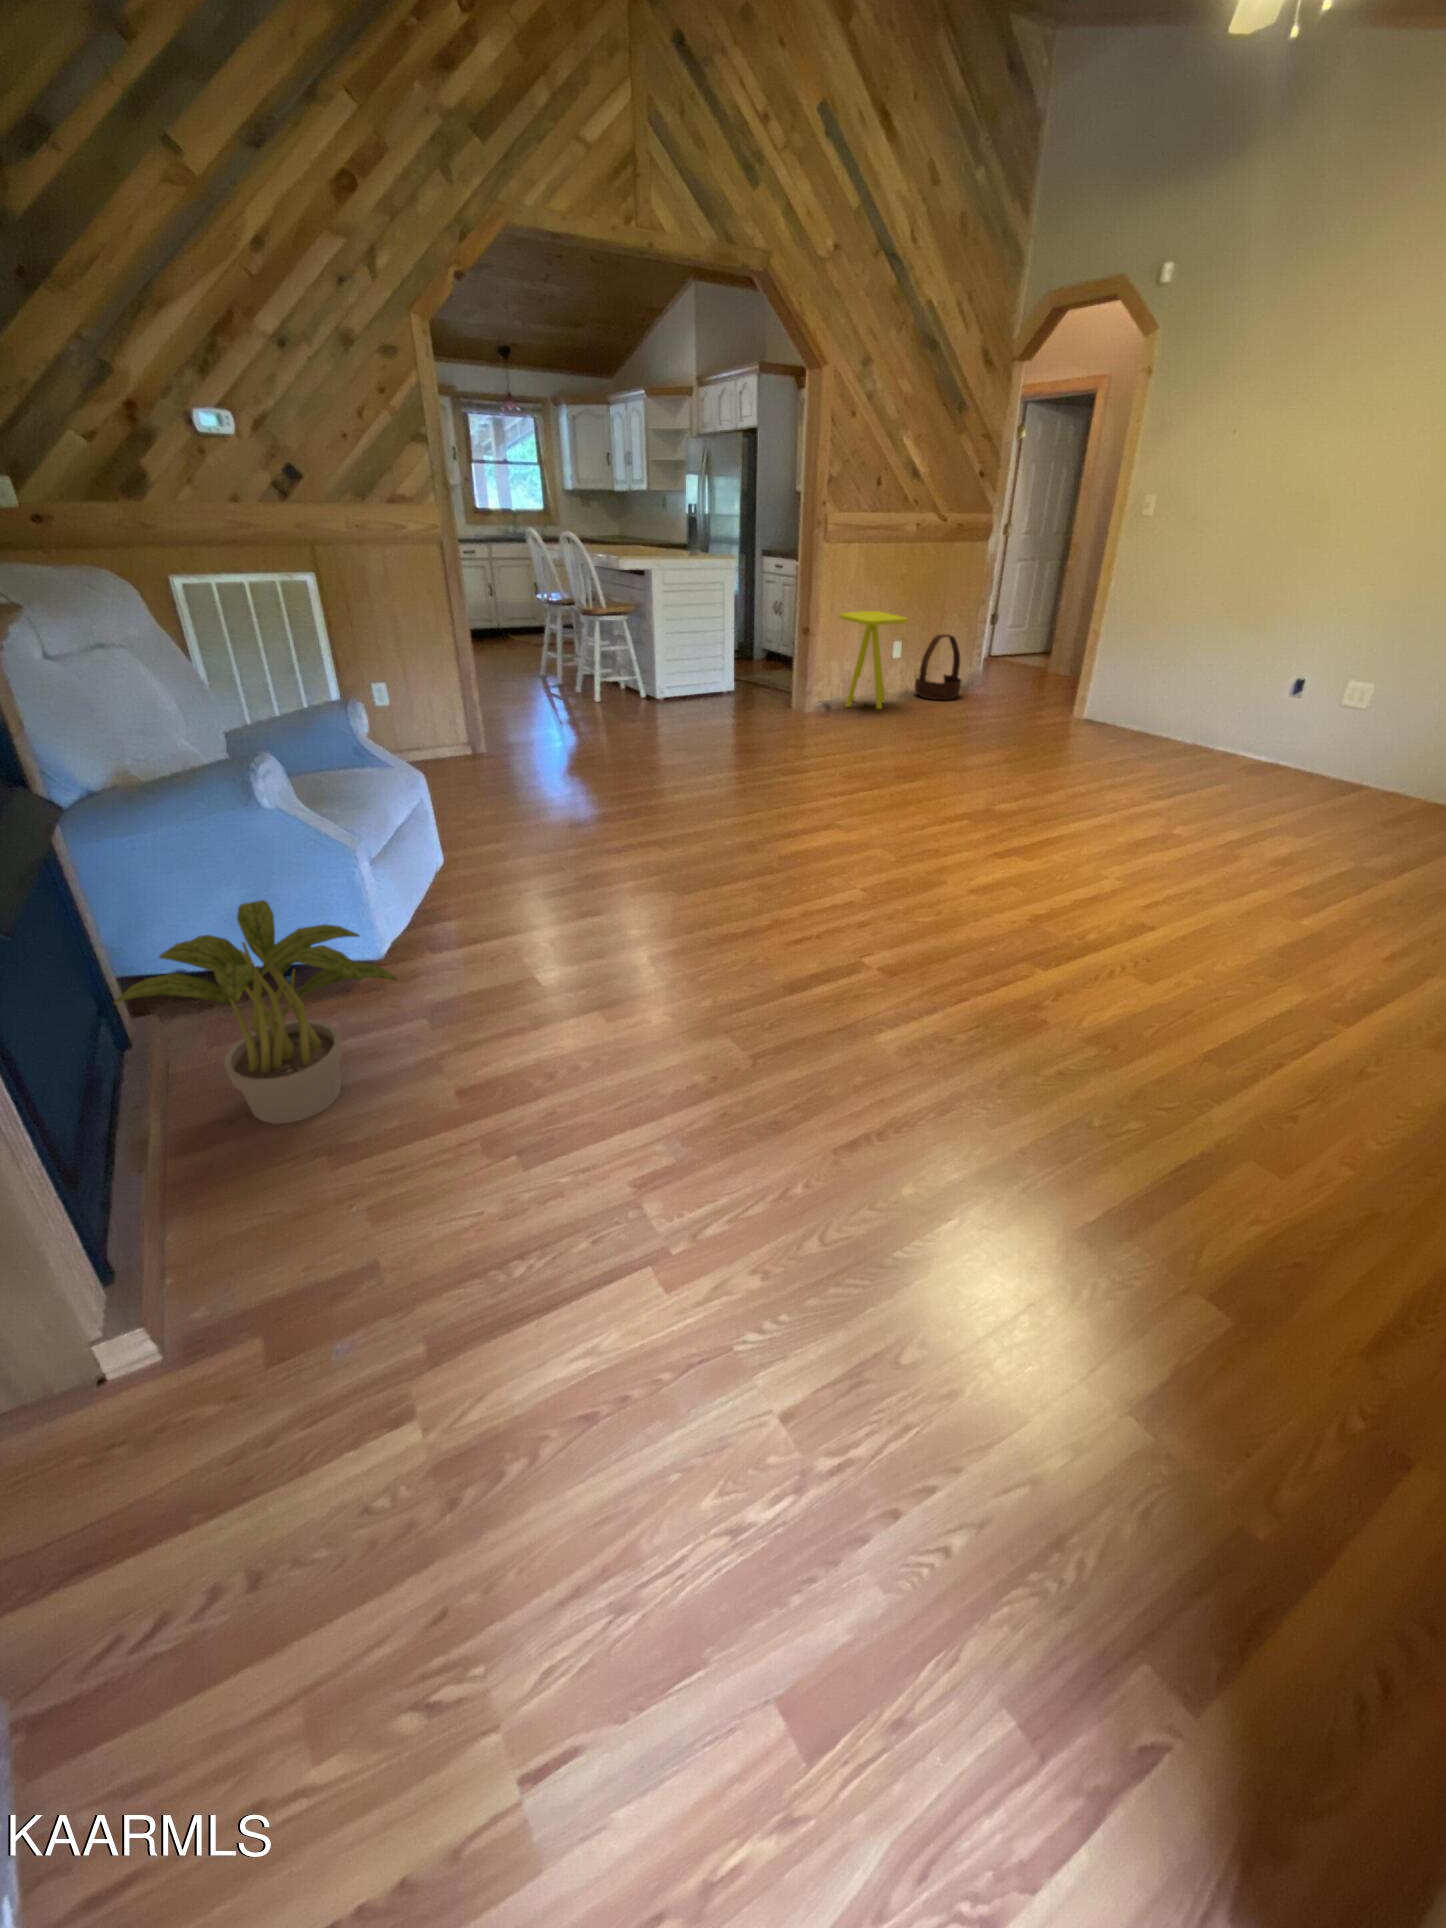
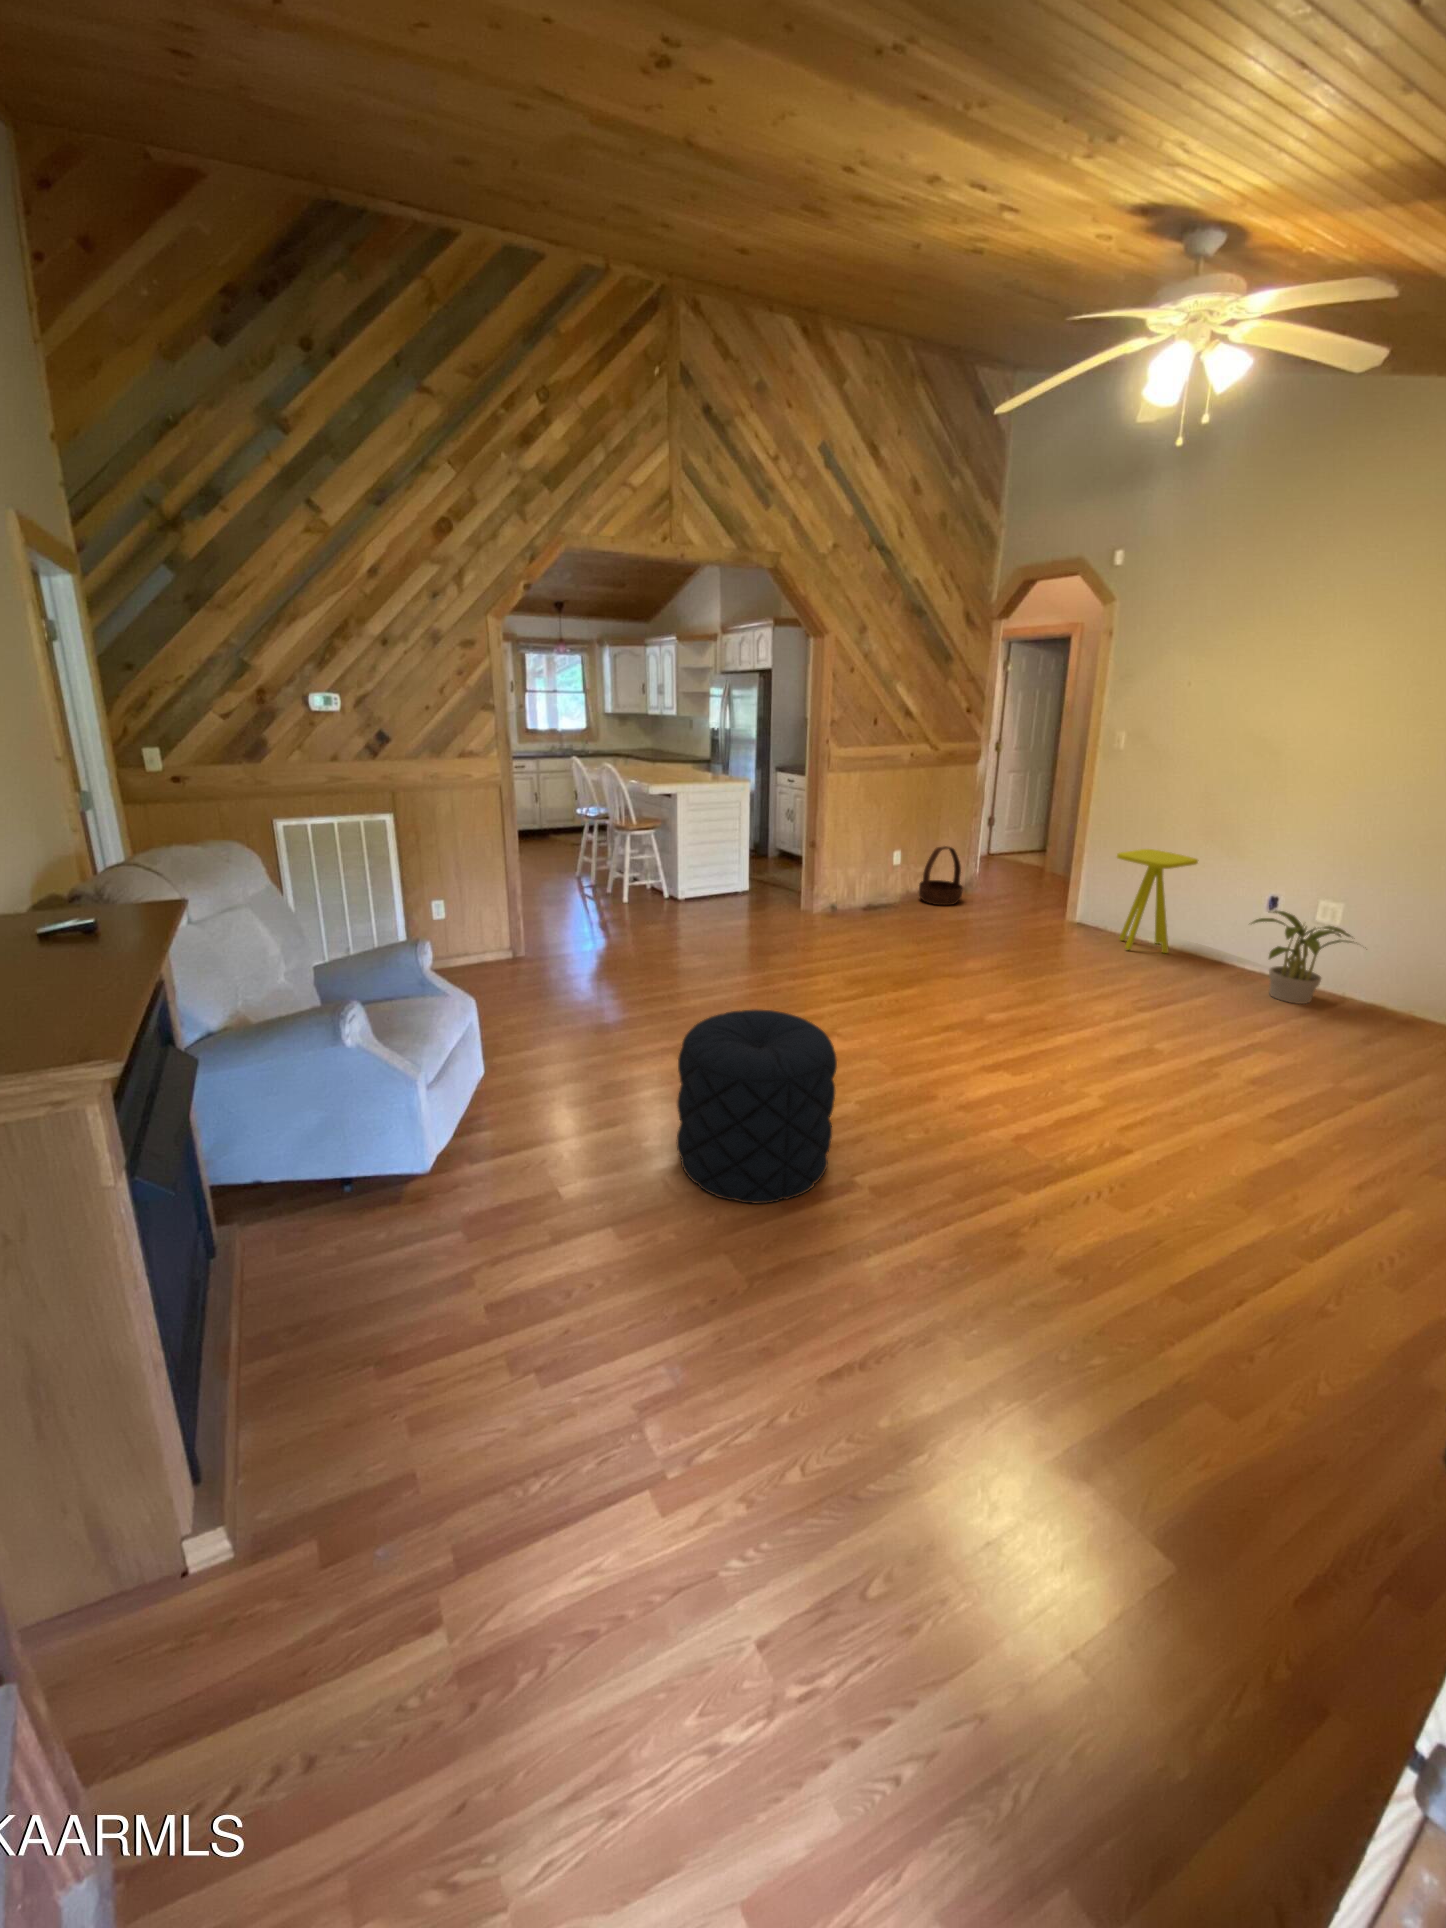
side table: present [839,611,908,709] -> present [1117,849,1198,953]
pouf: none [665,772,845,982] -> present [677,1010,837,1203]
potted plant: present [114,900,397,1124] -> present [1252,911,1354,1004]

